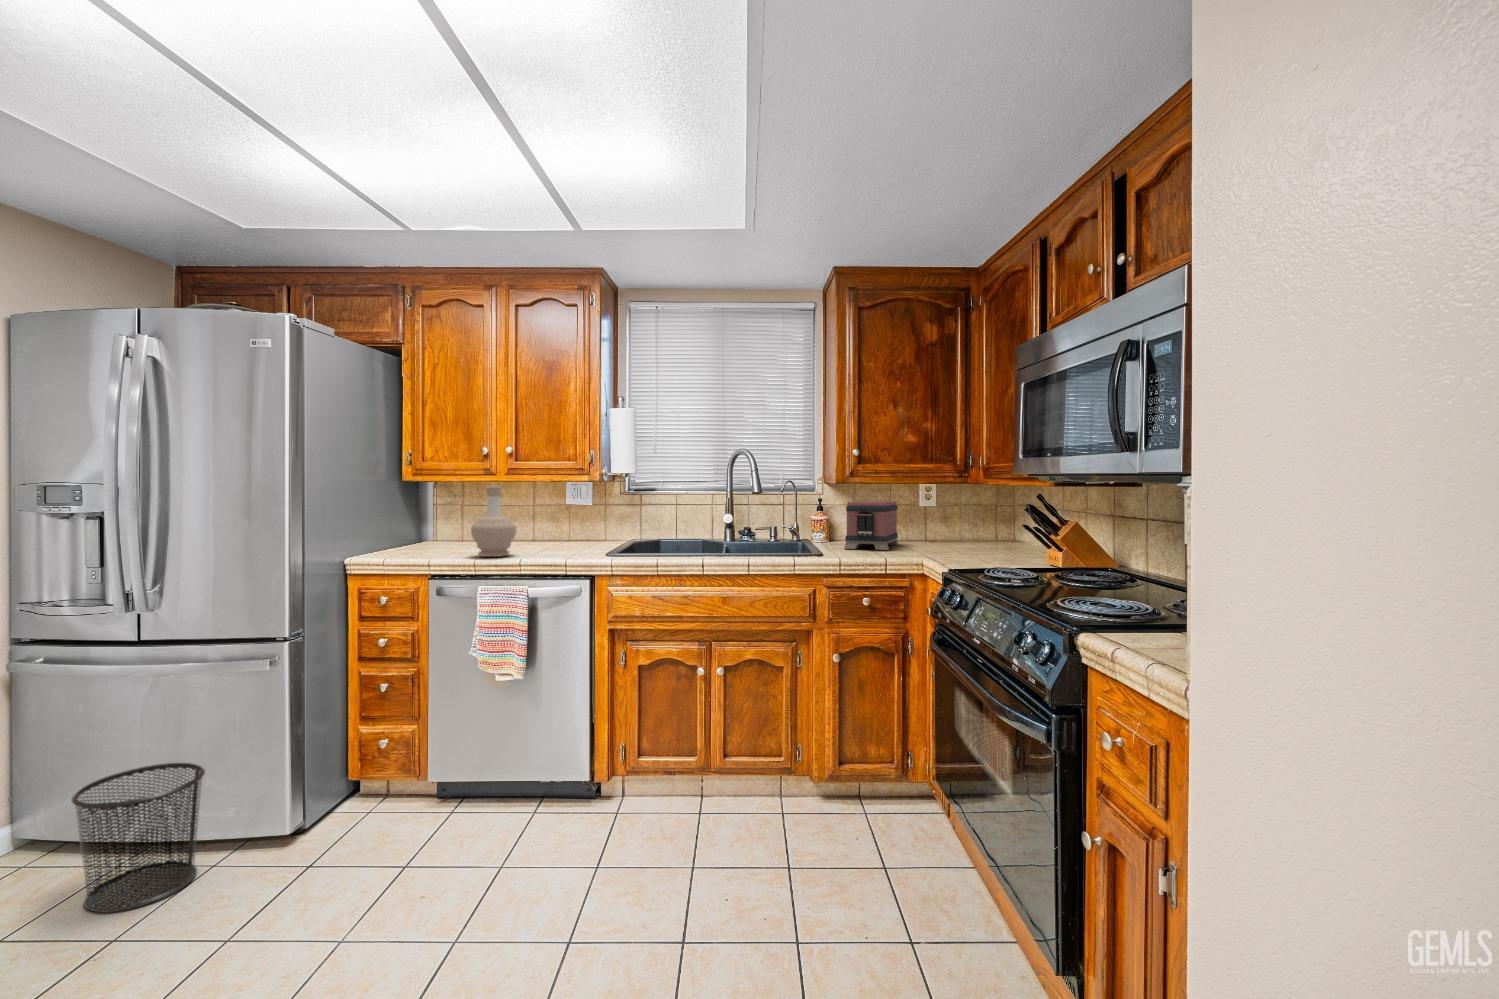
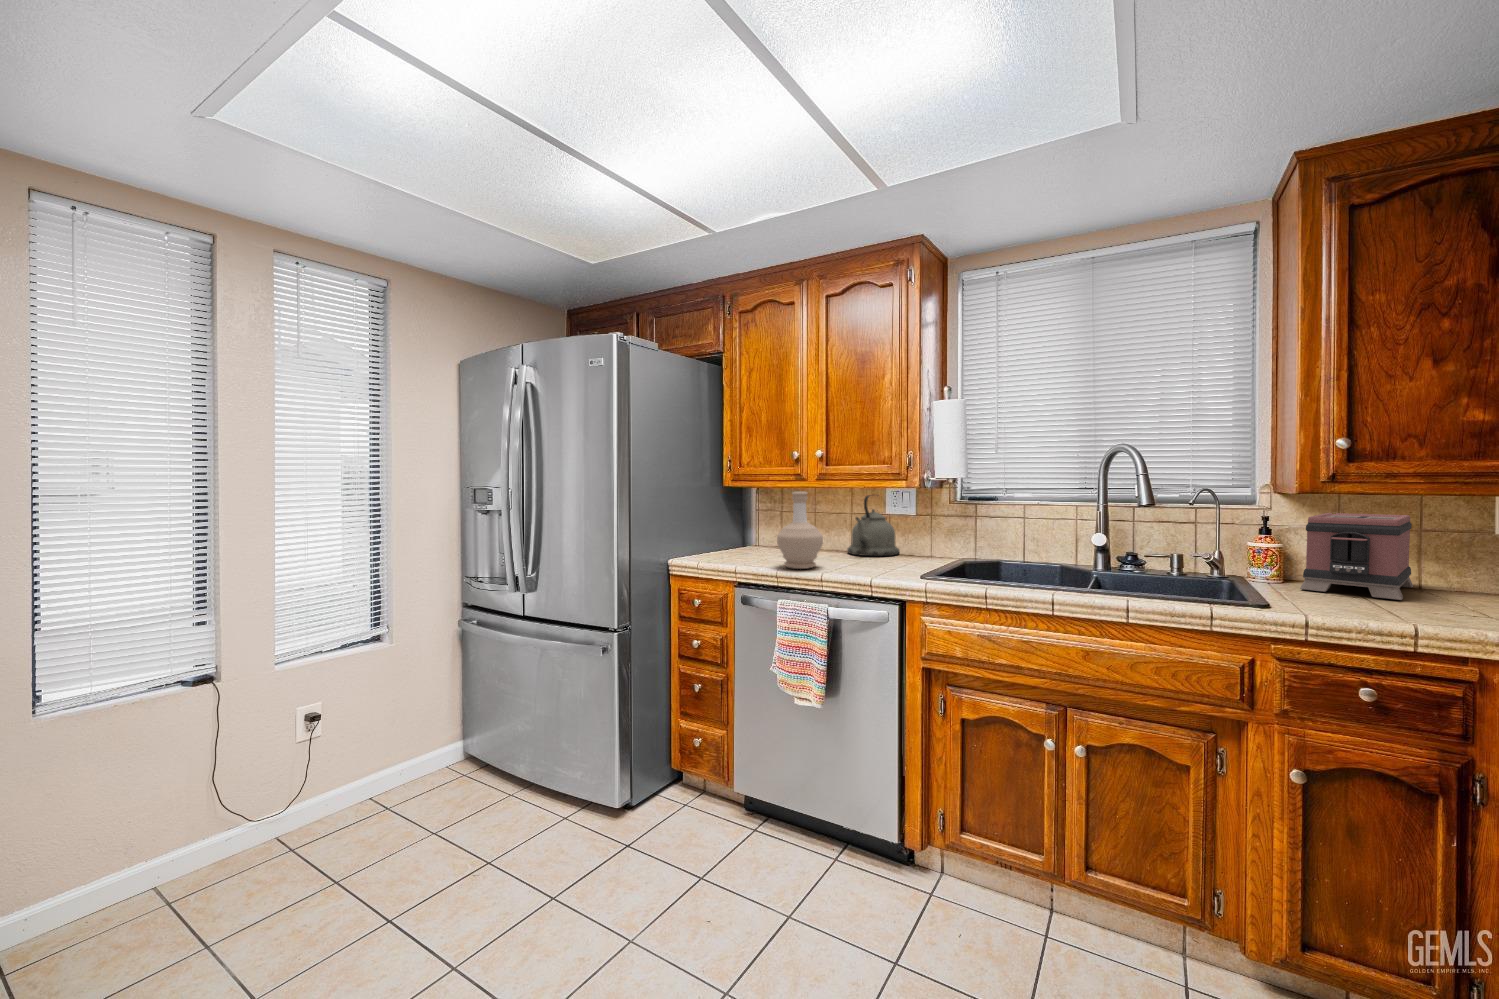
kettle: none [532,491,581,546] -> present [847,495,900,556]
waste bin: present [72,763,205,912] -> none [455,734,550,865]

